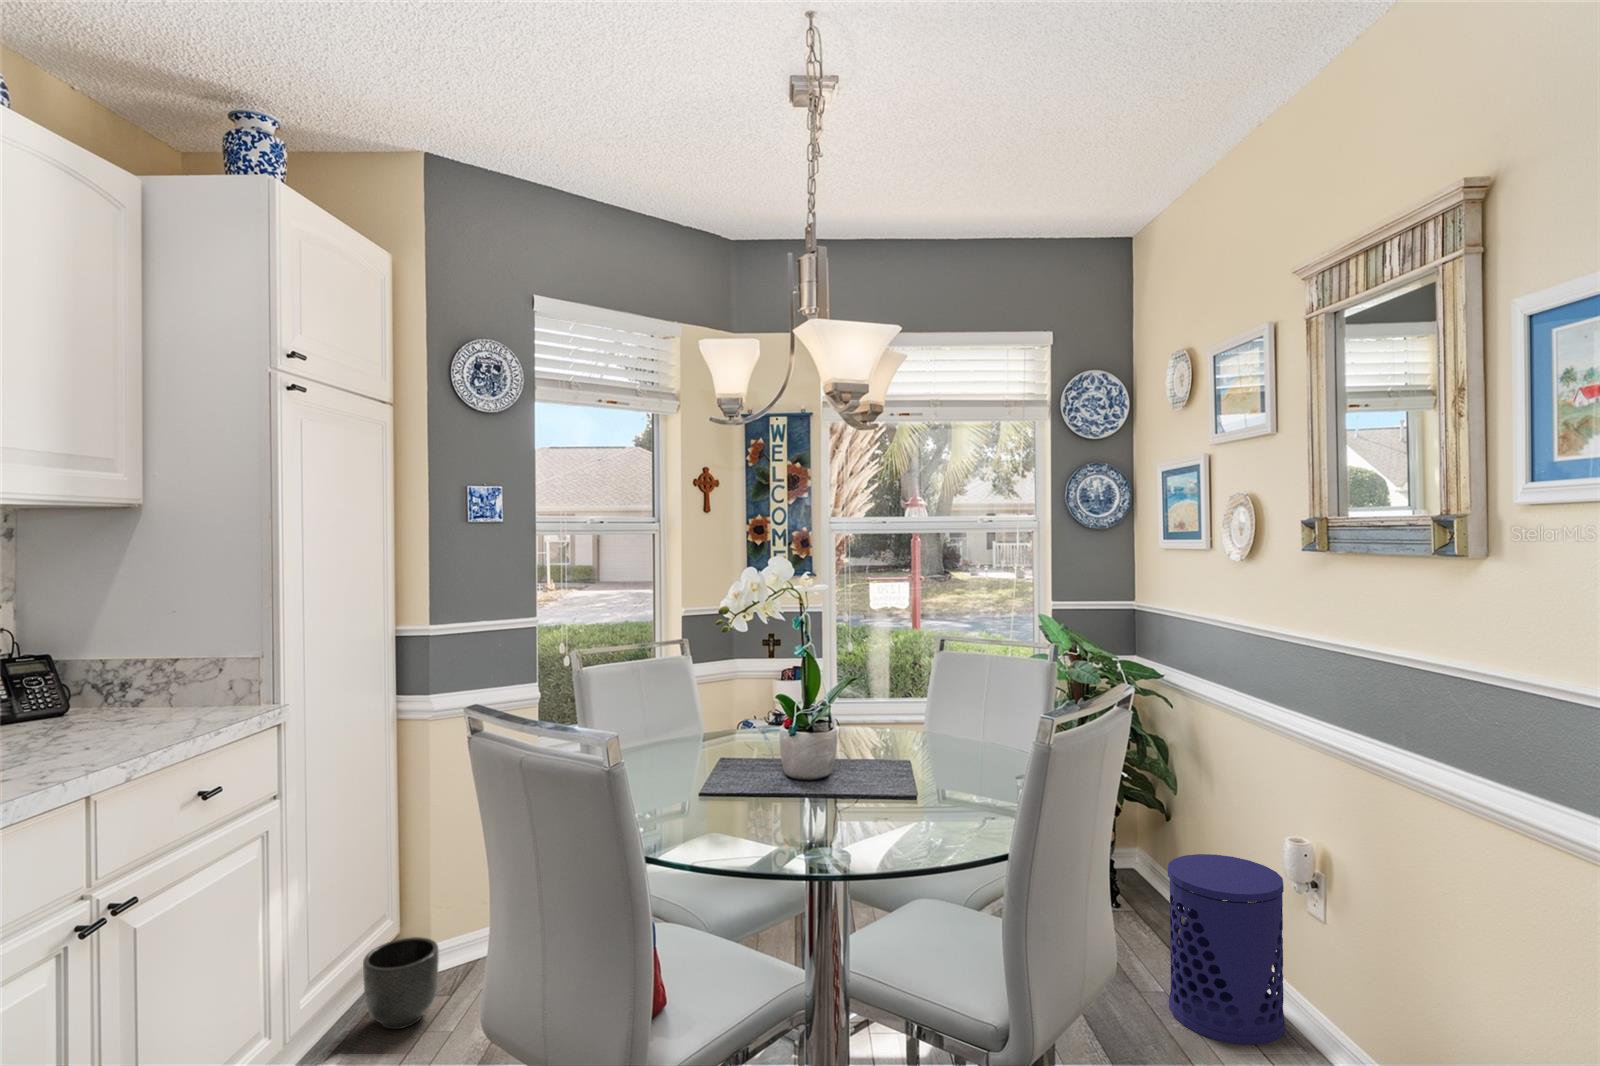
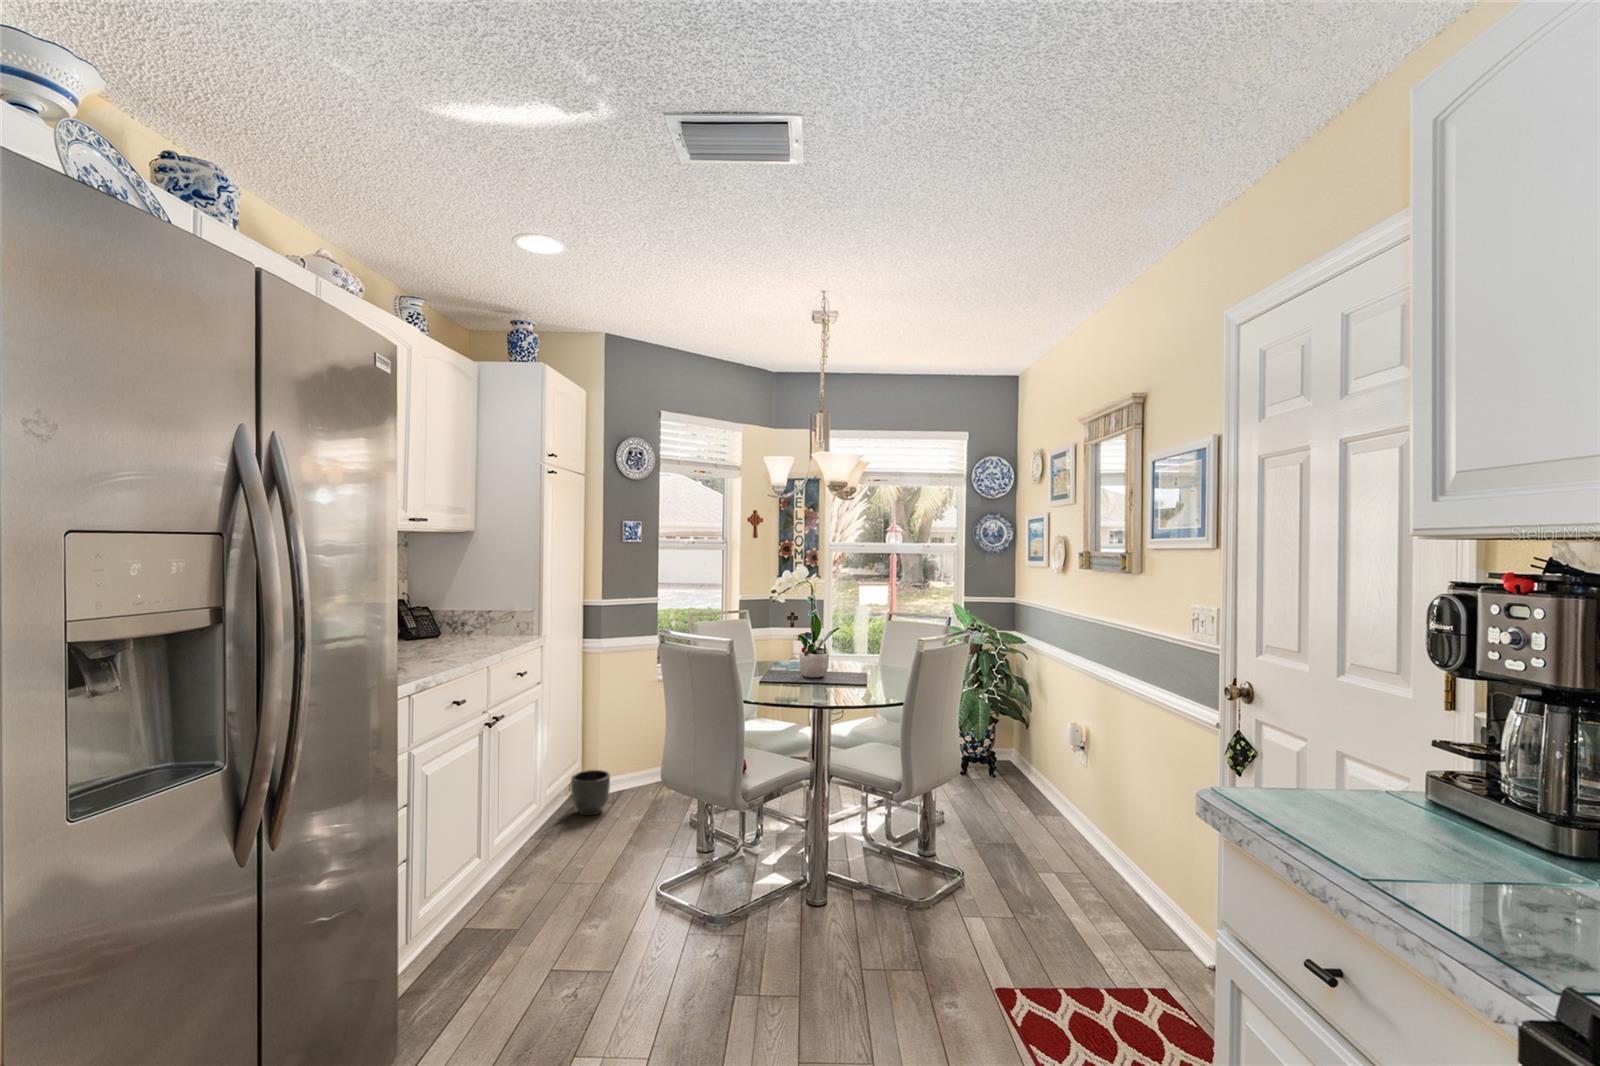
waste bin: present [1168,854,1285,1045] -> none [1008,736,1069,832]

